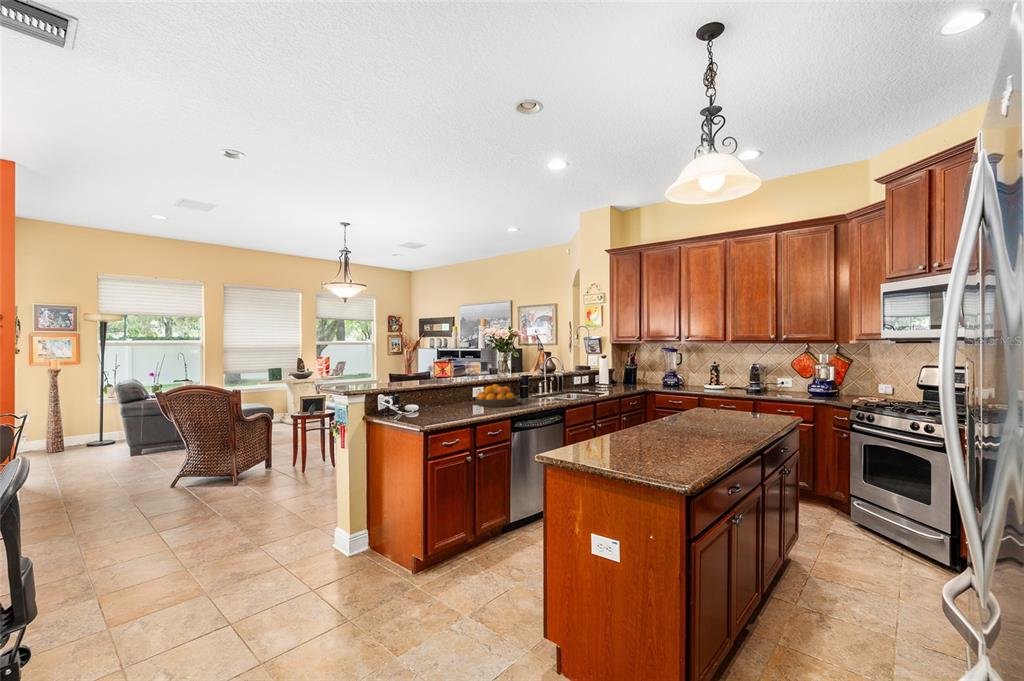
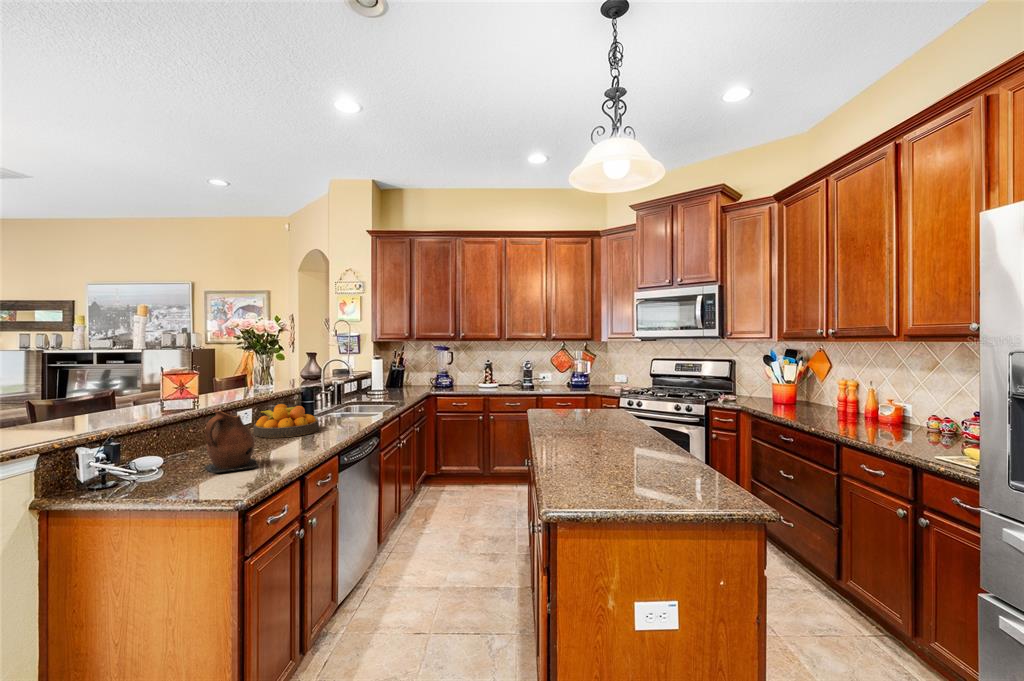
ceramic pitcher: none [416,381,450,420] -> present [205,411,258,473]

